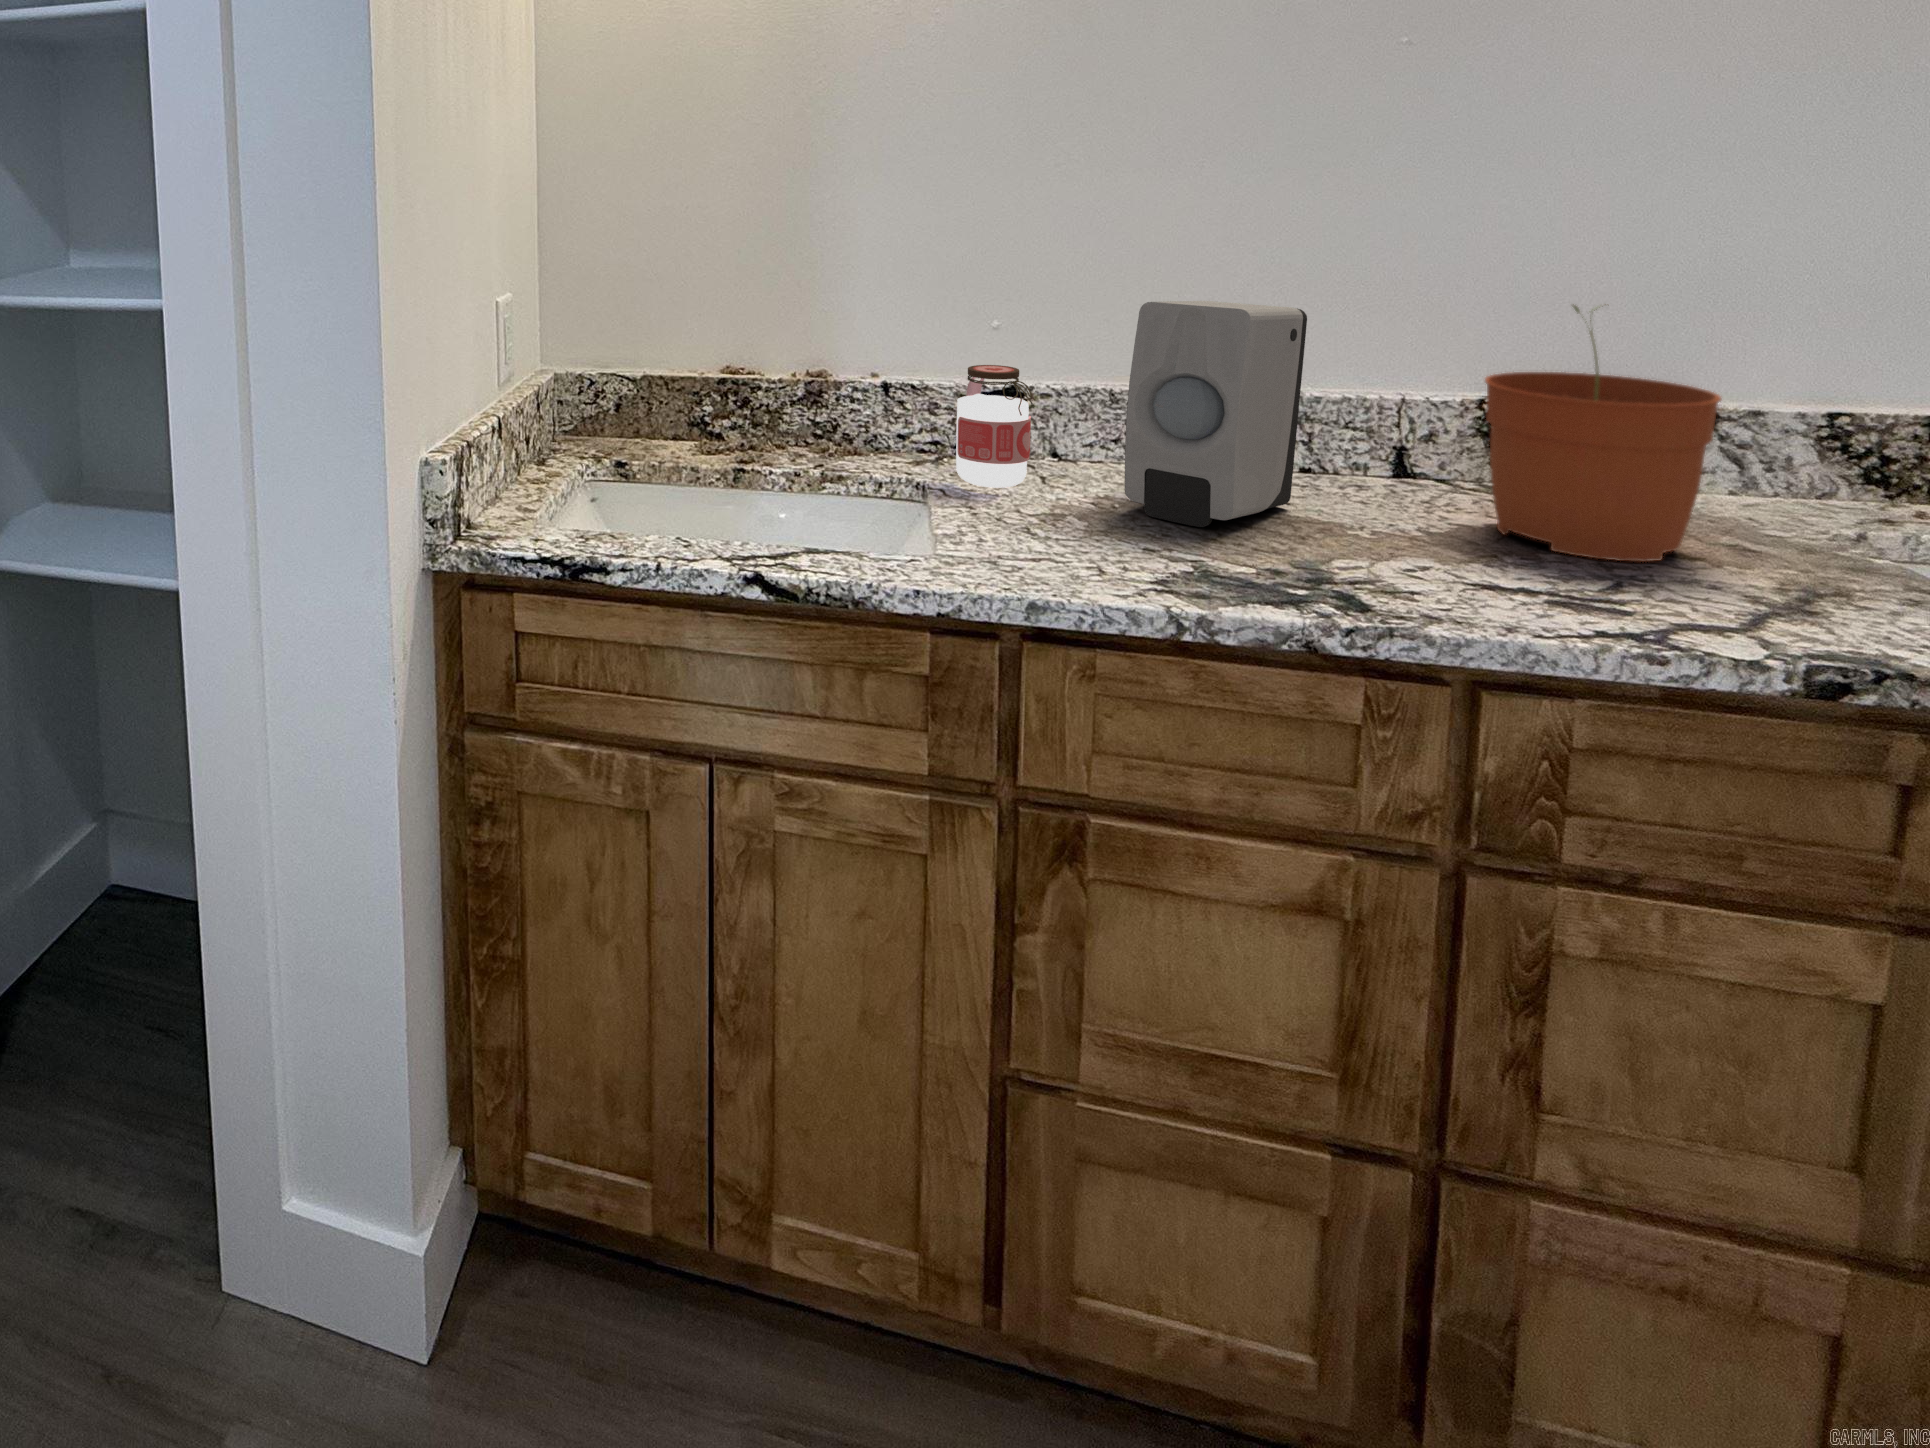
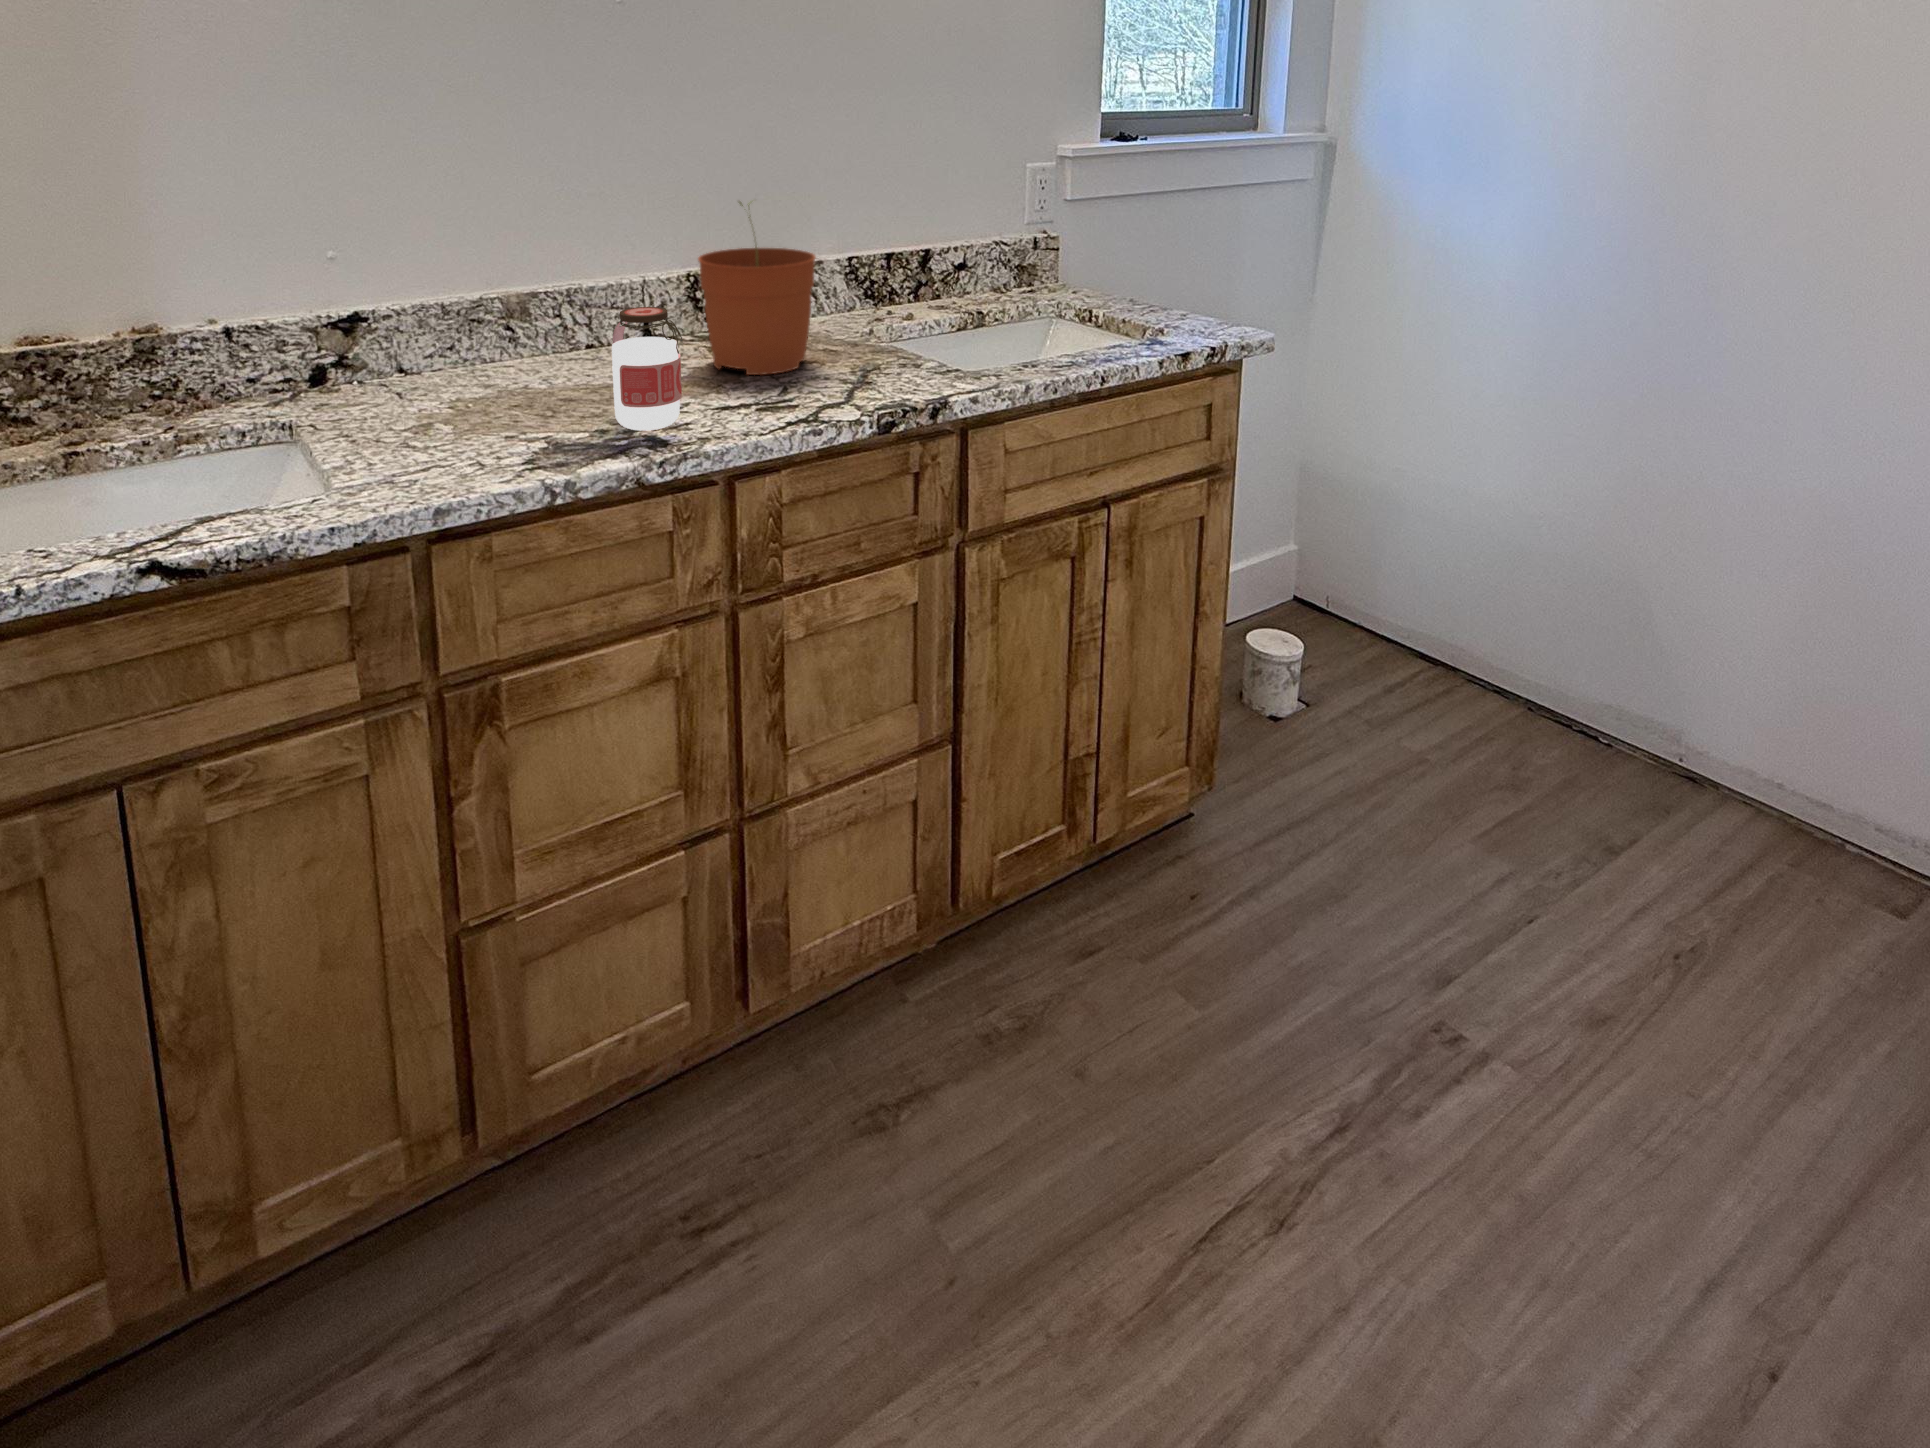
soap dispenser: present [1124,301,1307,527] -> none [469,217,591,409]
jar: present [956,365,1033,488] -> present [612,307,682,431]

